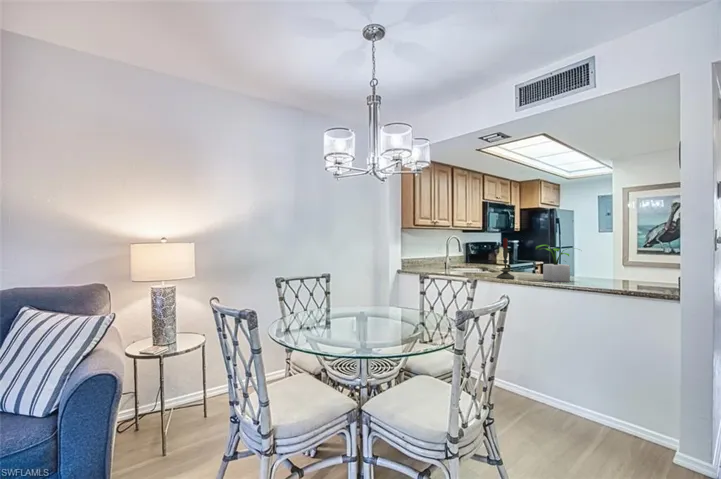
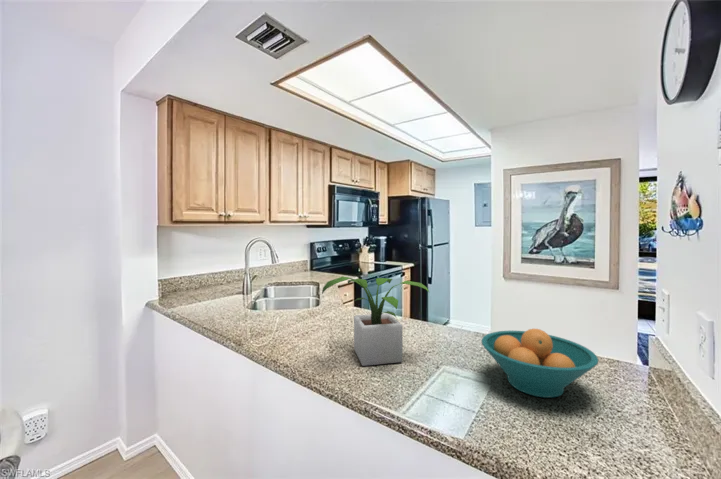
candle: present [497,238,514,279] -> none [263,253,300,351]
fruit bowl: none [608,263,658,287] -> present [482,329,598,398]

